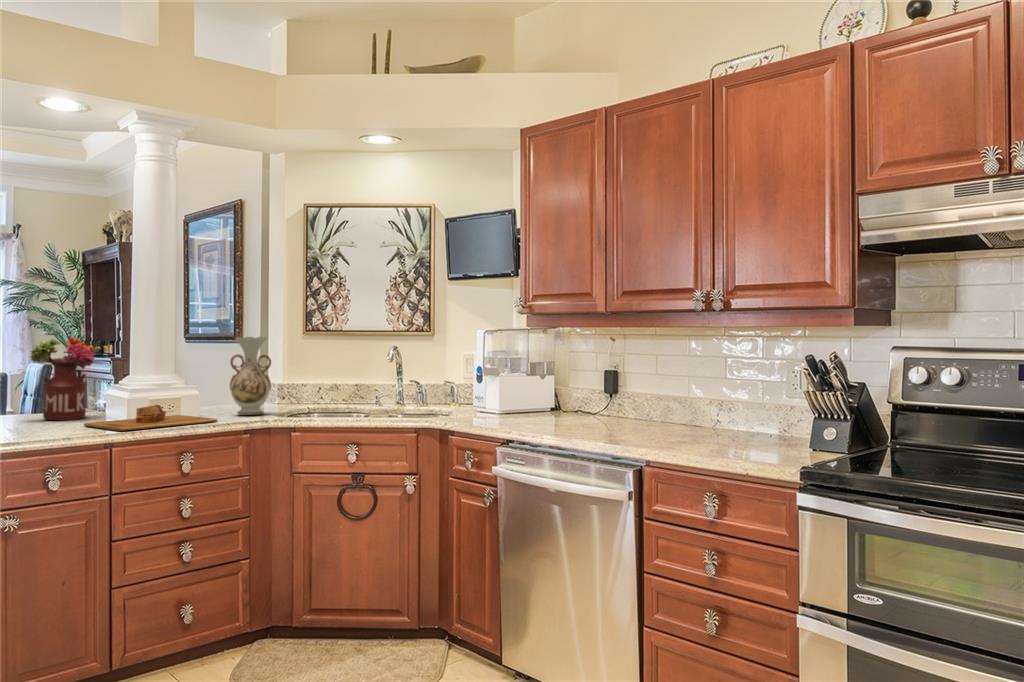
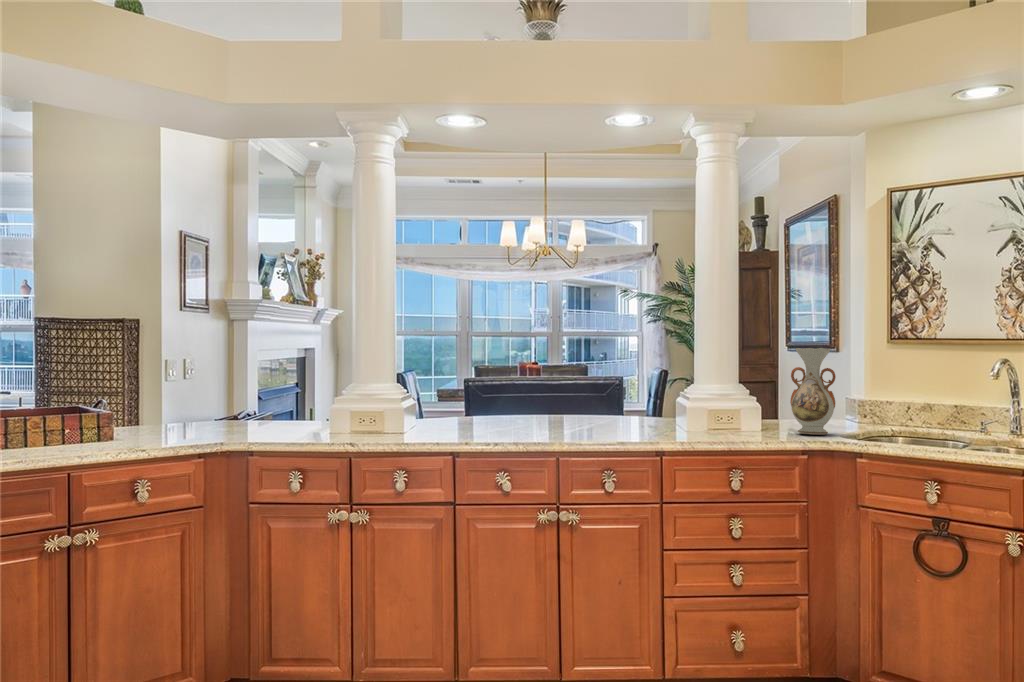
flower arrangement: present [30,337,95,420] -> none [617,349,671,427]
cutting board: present [84,405,217,431] -> none [650,417,769,440]

